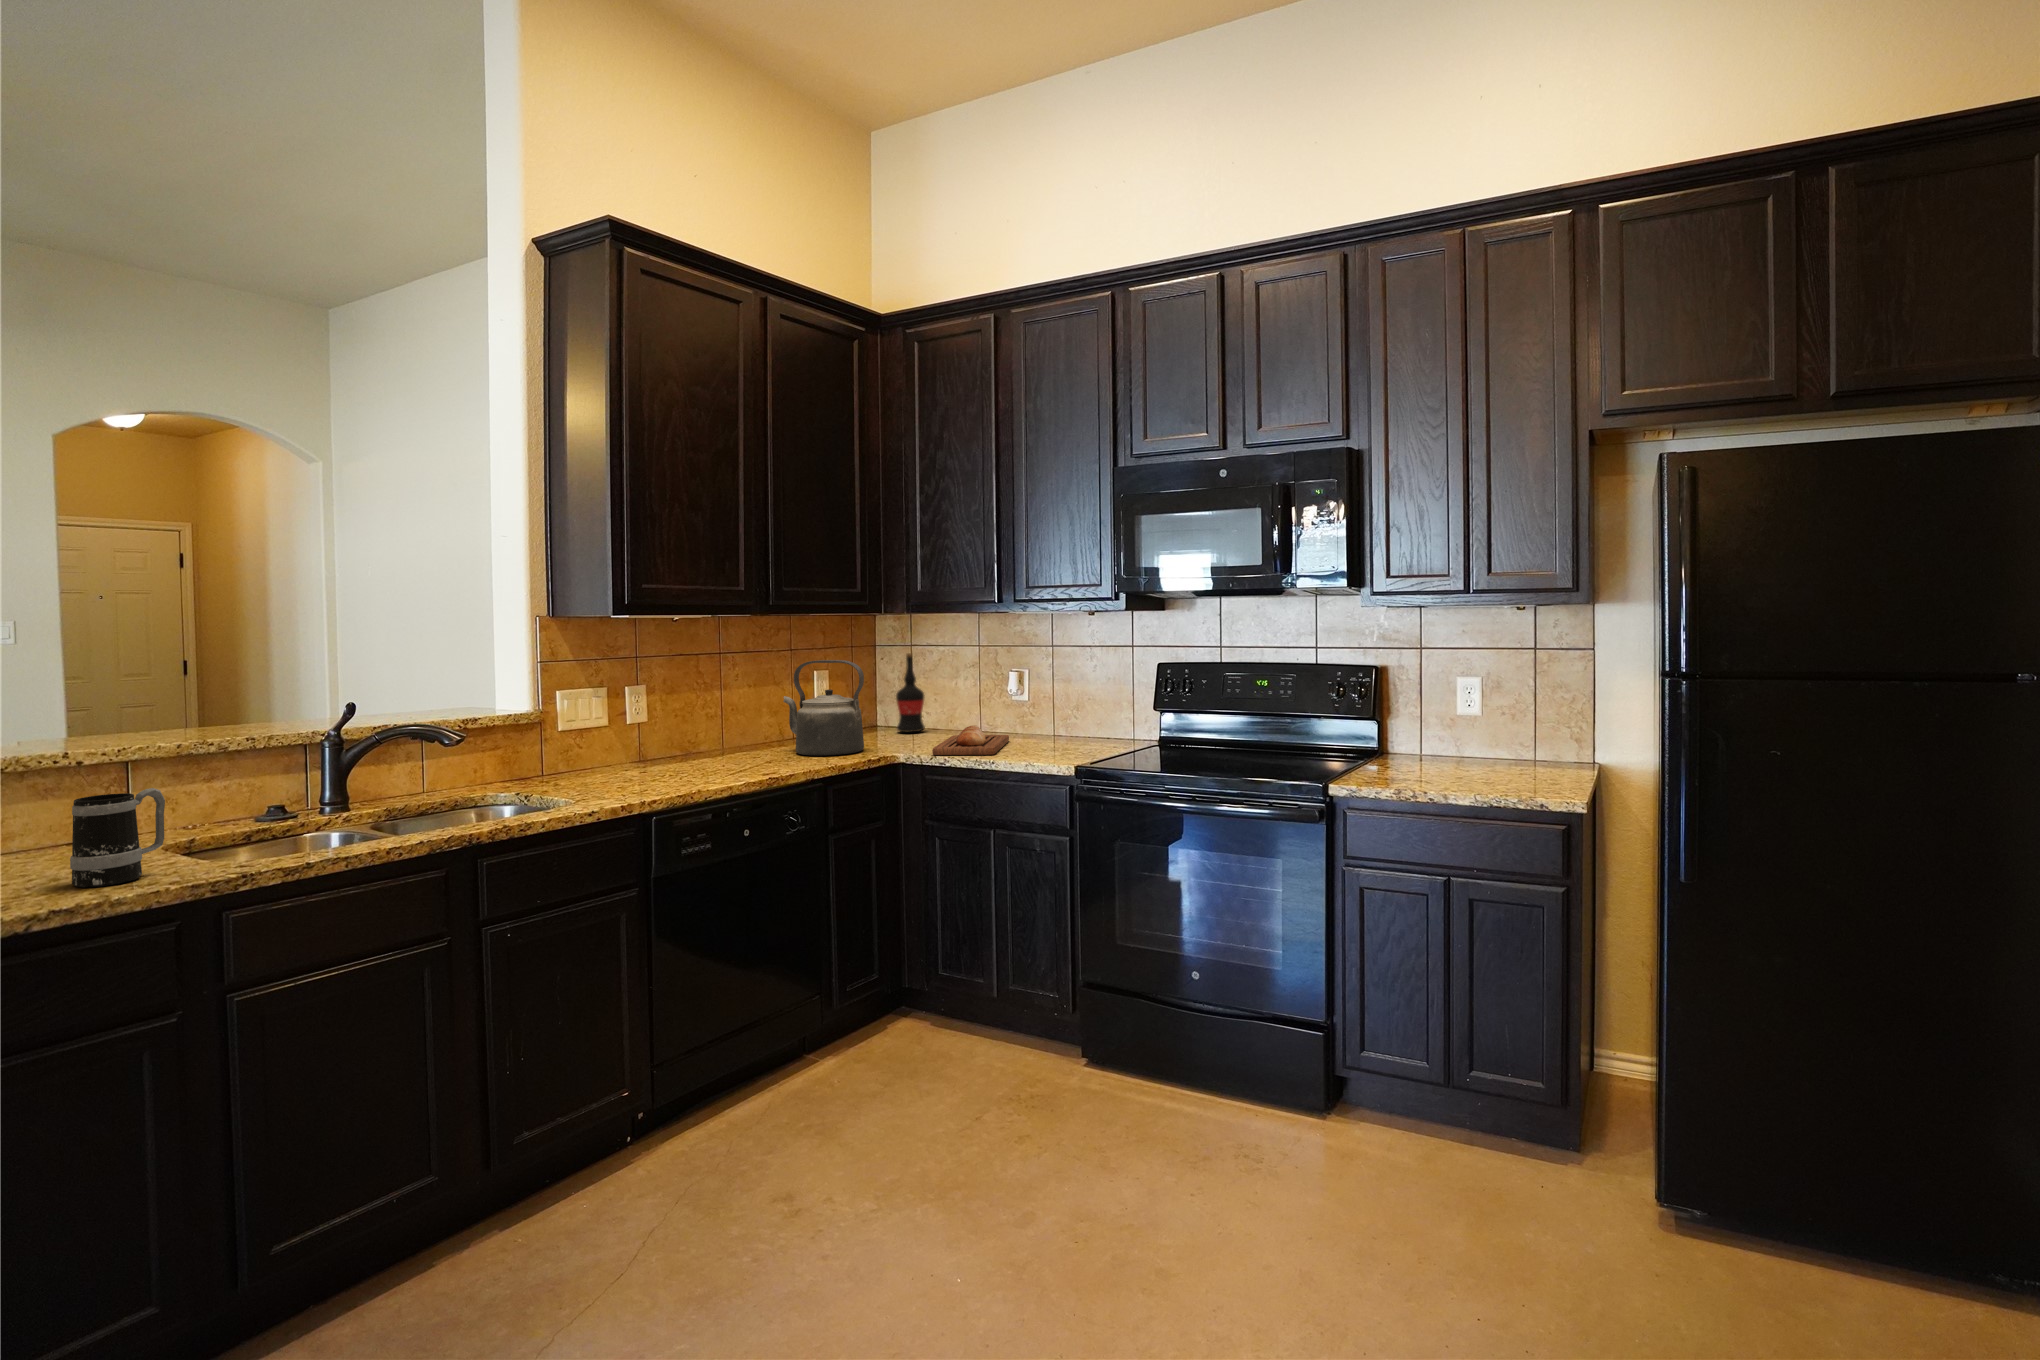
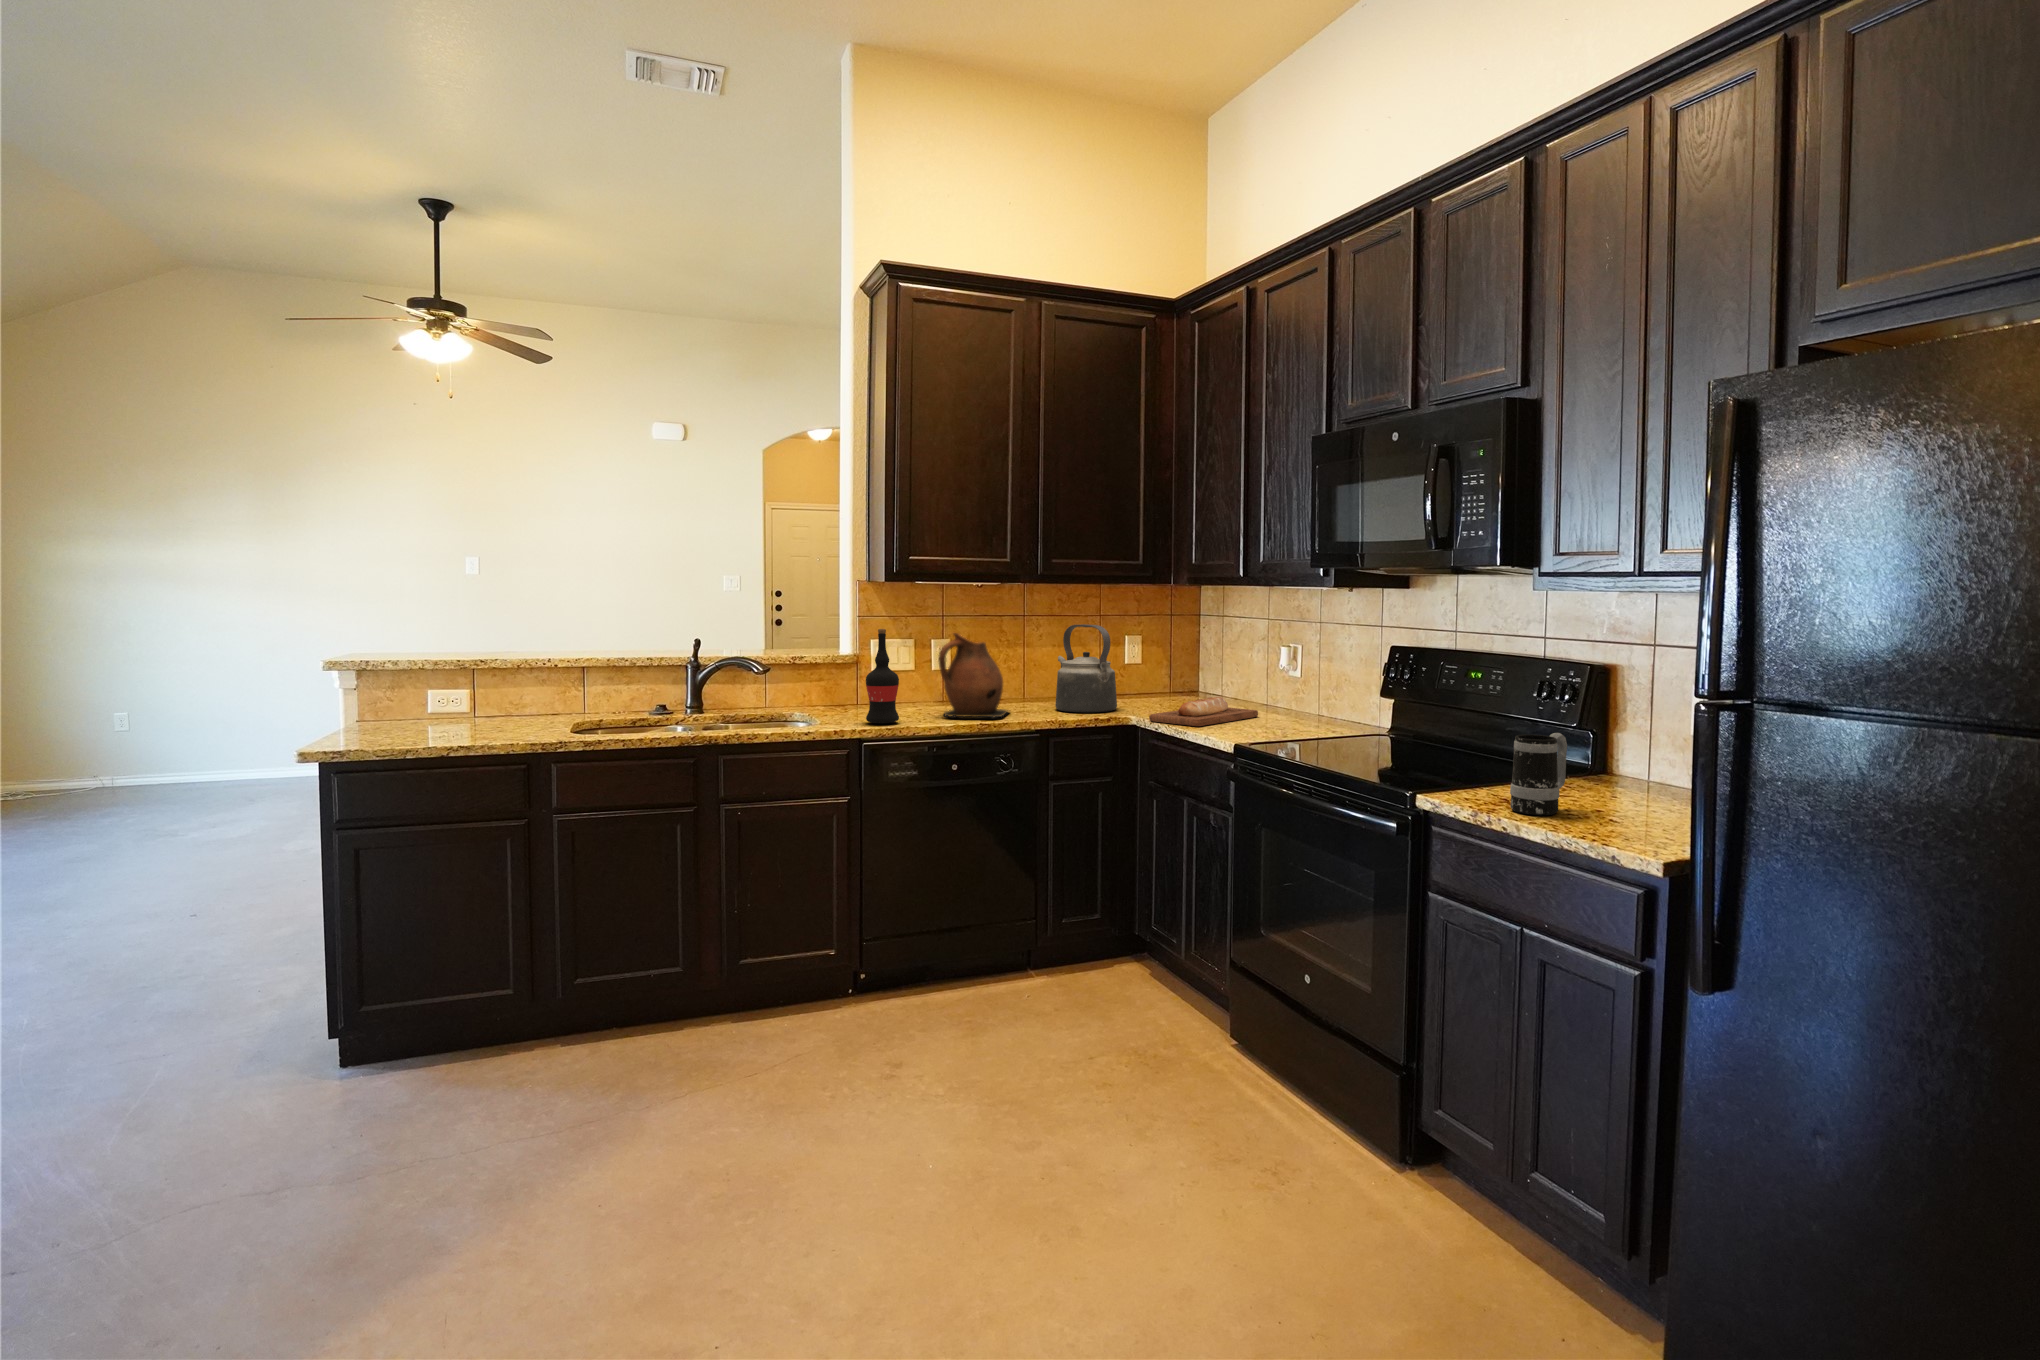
wine bottle: present [896,653,925,732] -> present [866,629,899,724]
ceramic pitcher: none [690,676,781,775] -> present [938,633,1009,718]
mug: present [70,788,165,888] -> present [1510,733,1567,815]

